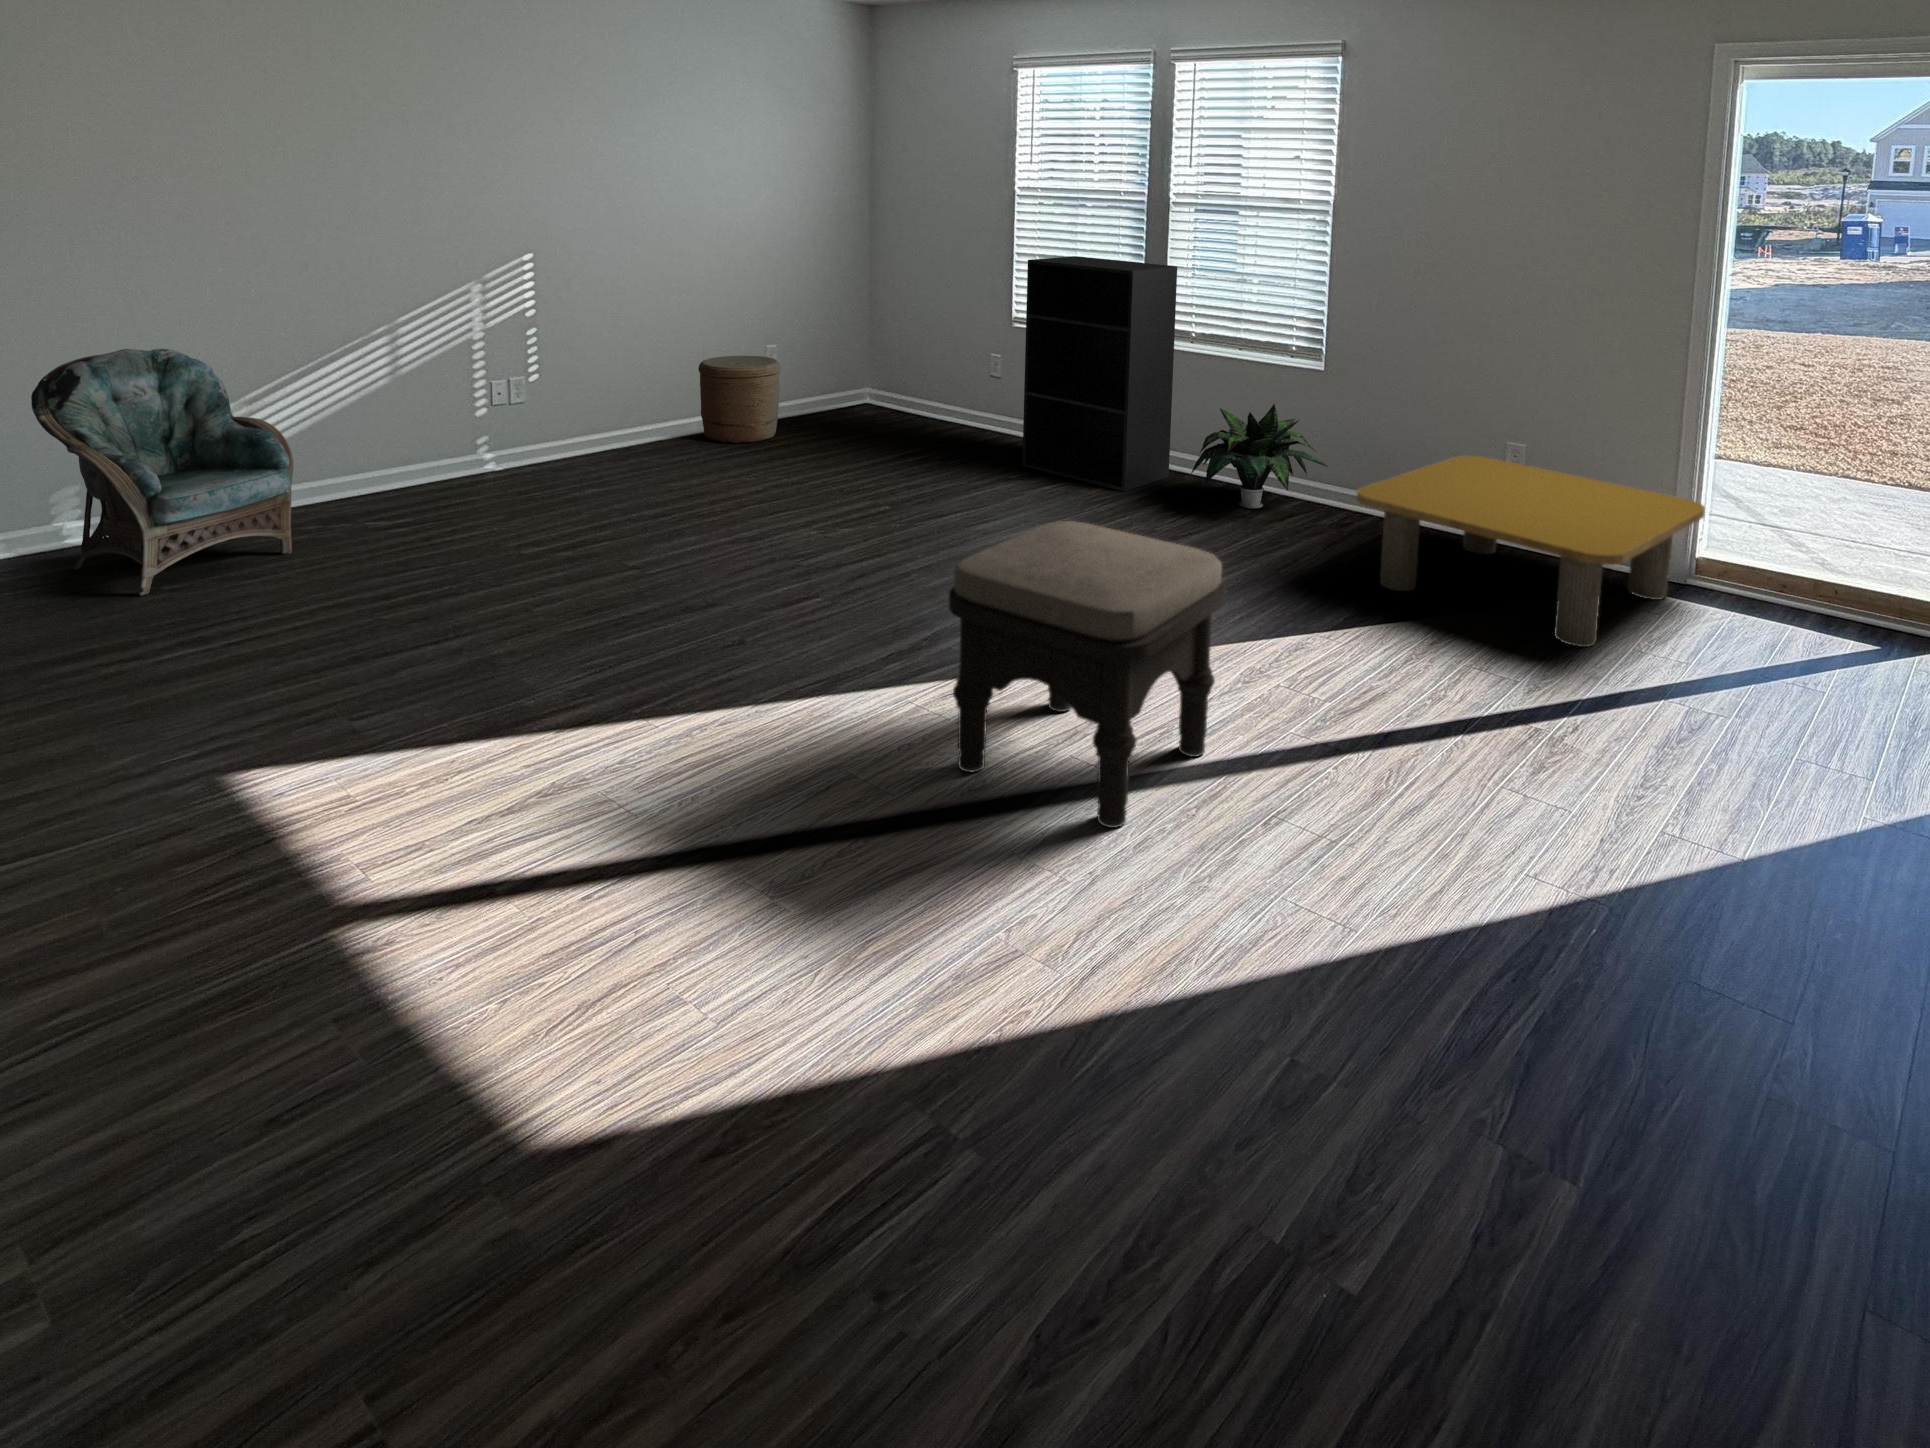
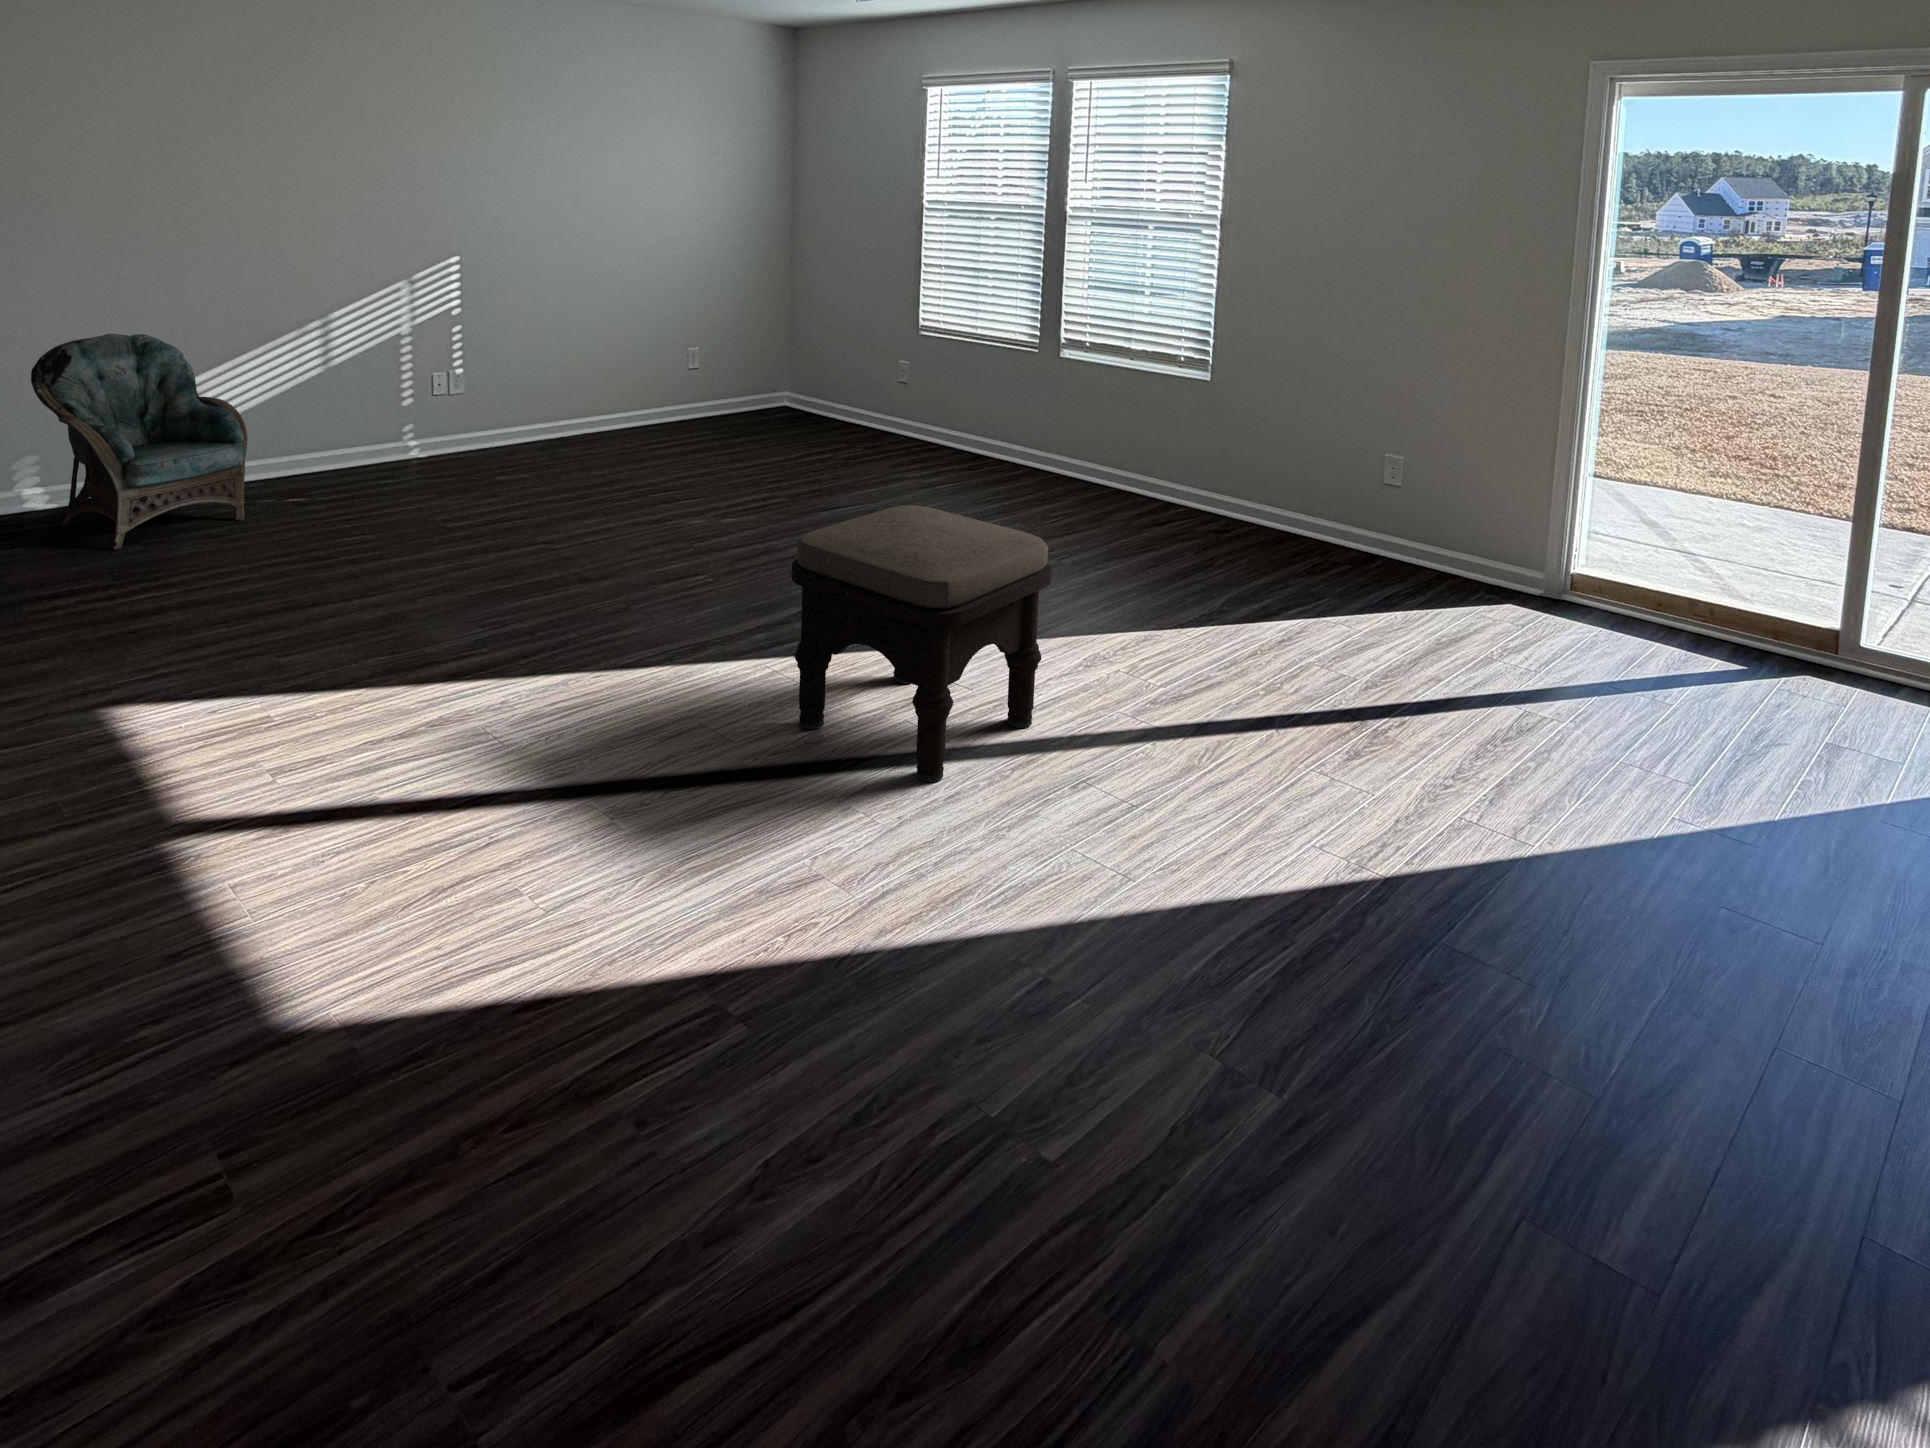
bookshelf: present [1022,256,1177,491] -> none [918,267,1070,495]
woven basket: present [698,356,781,444] -> none [619,357,696,440]
potted plant: present [1191,404,1328,509] -> none [1075,412,1211,515]
coffee table: present [1357,456,1705,647] -> none [1221,468,1576,653]

